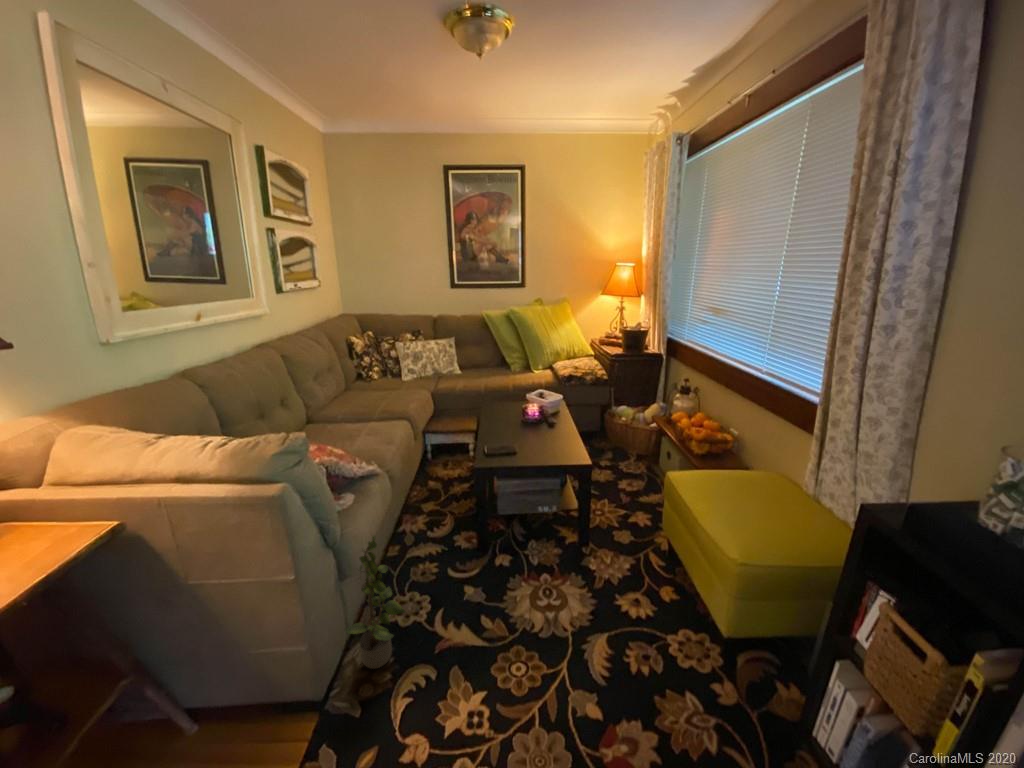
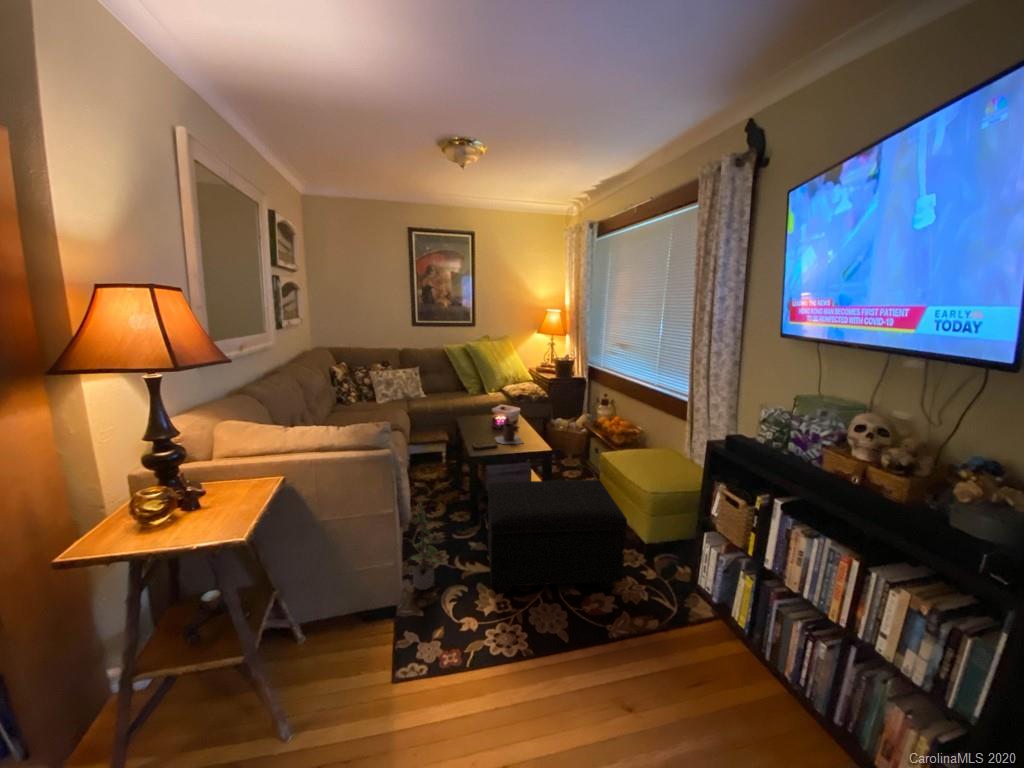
vase: none [515,421,552,451] -> present [495,423,523,444]
footstool: none [458,514,688,711] -> present [488,480,627,592]

